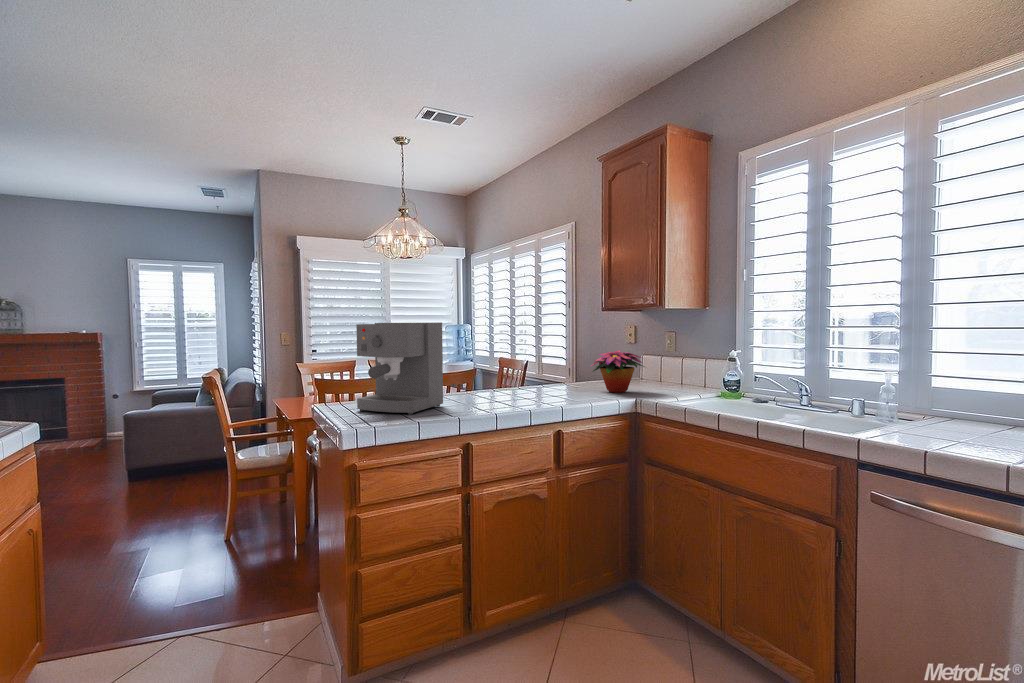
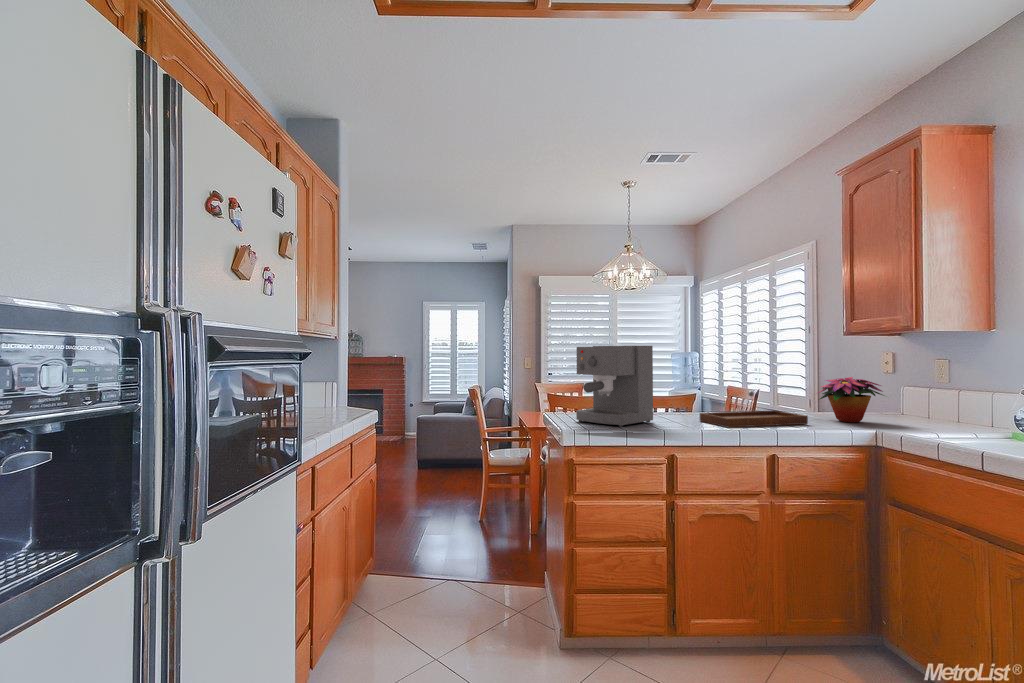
tray: none [489,368,587,407] -> present [700,392,808,427]

